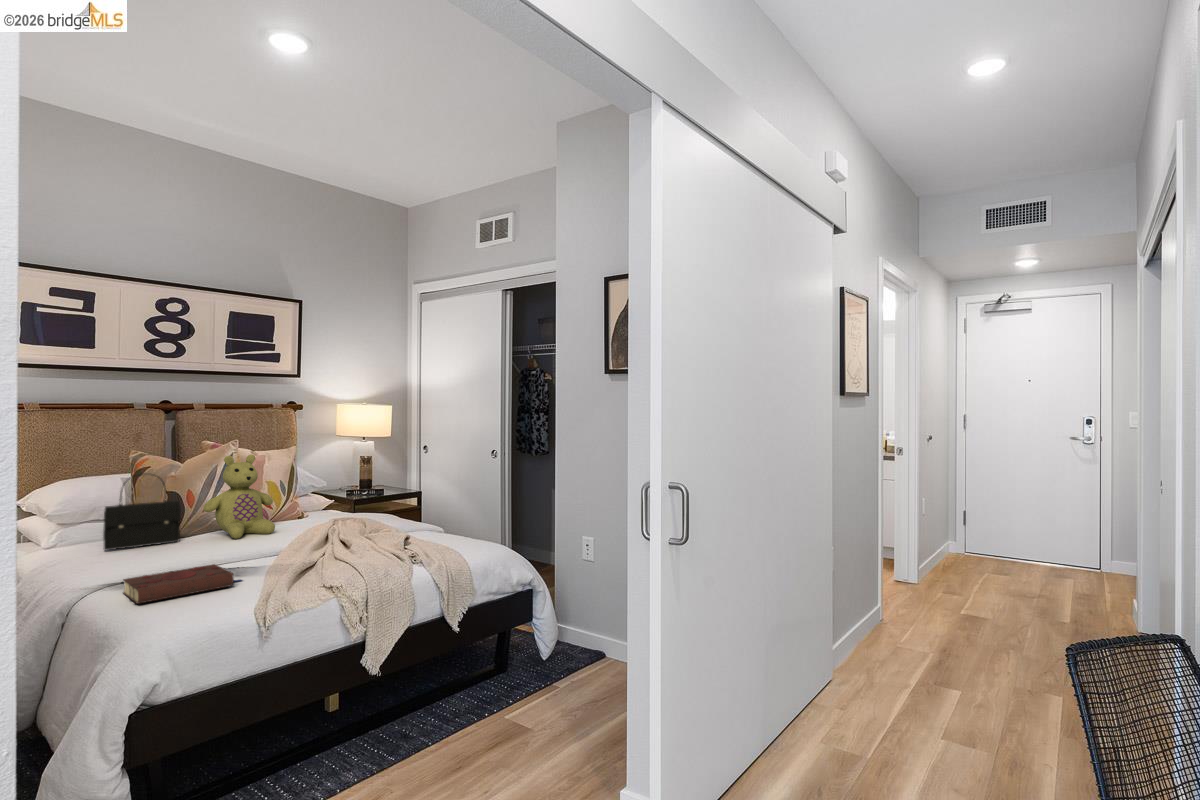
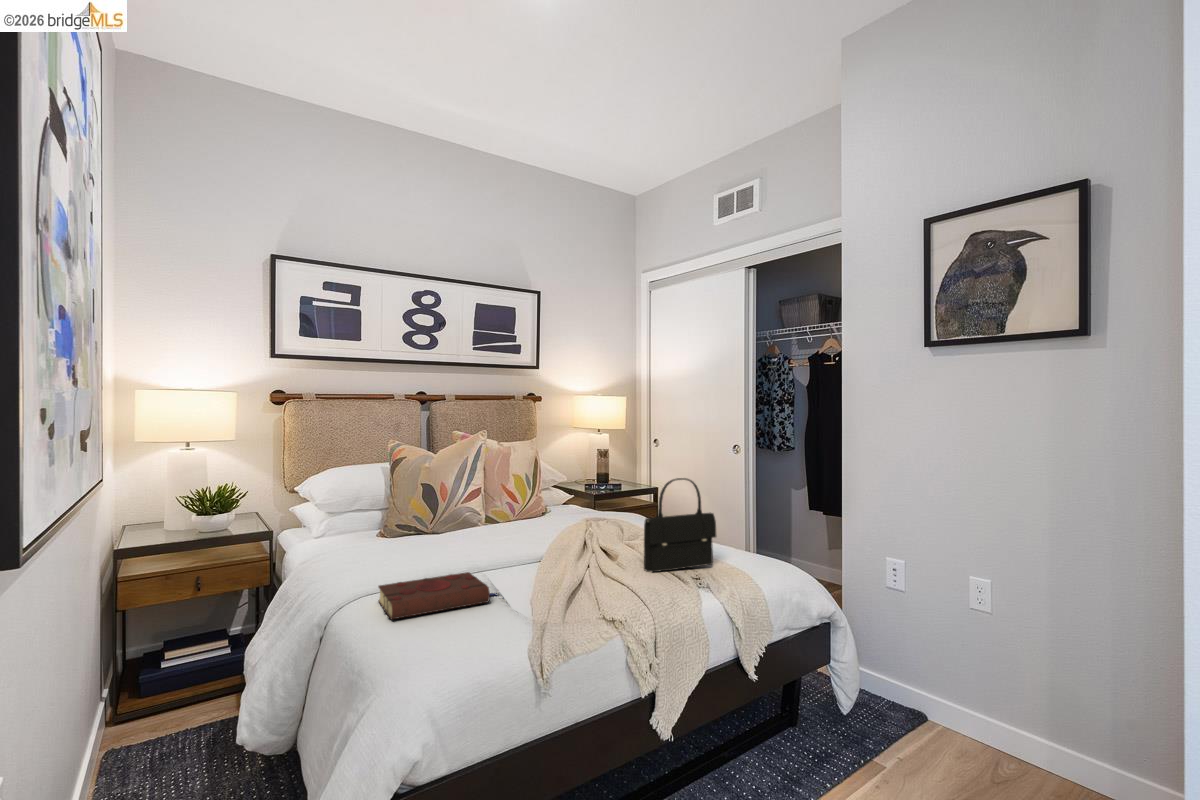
stuffed bear: present [203,454,275,539] -> none [455,446,524,538]
handbag: present [103,476,181,550] -> present [644,478,716,572]

